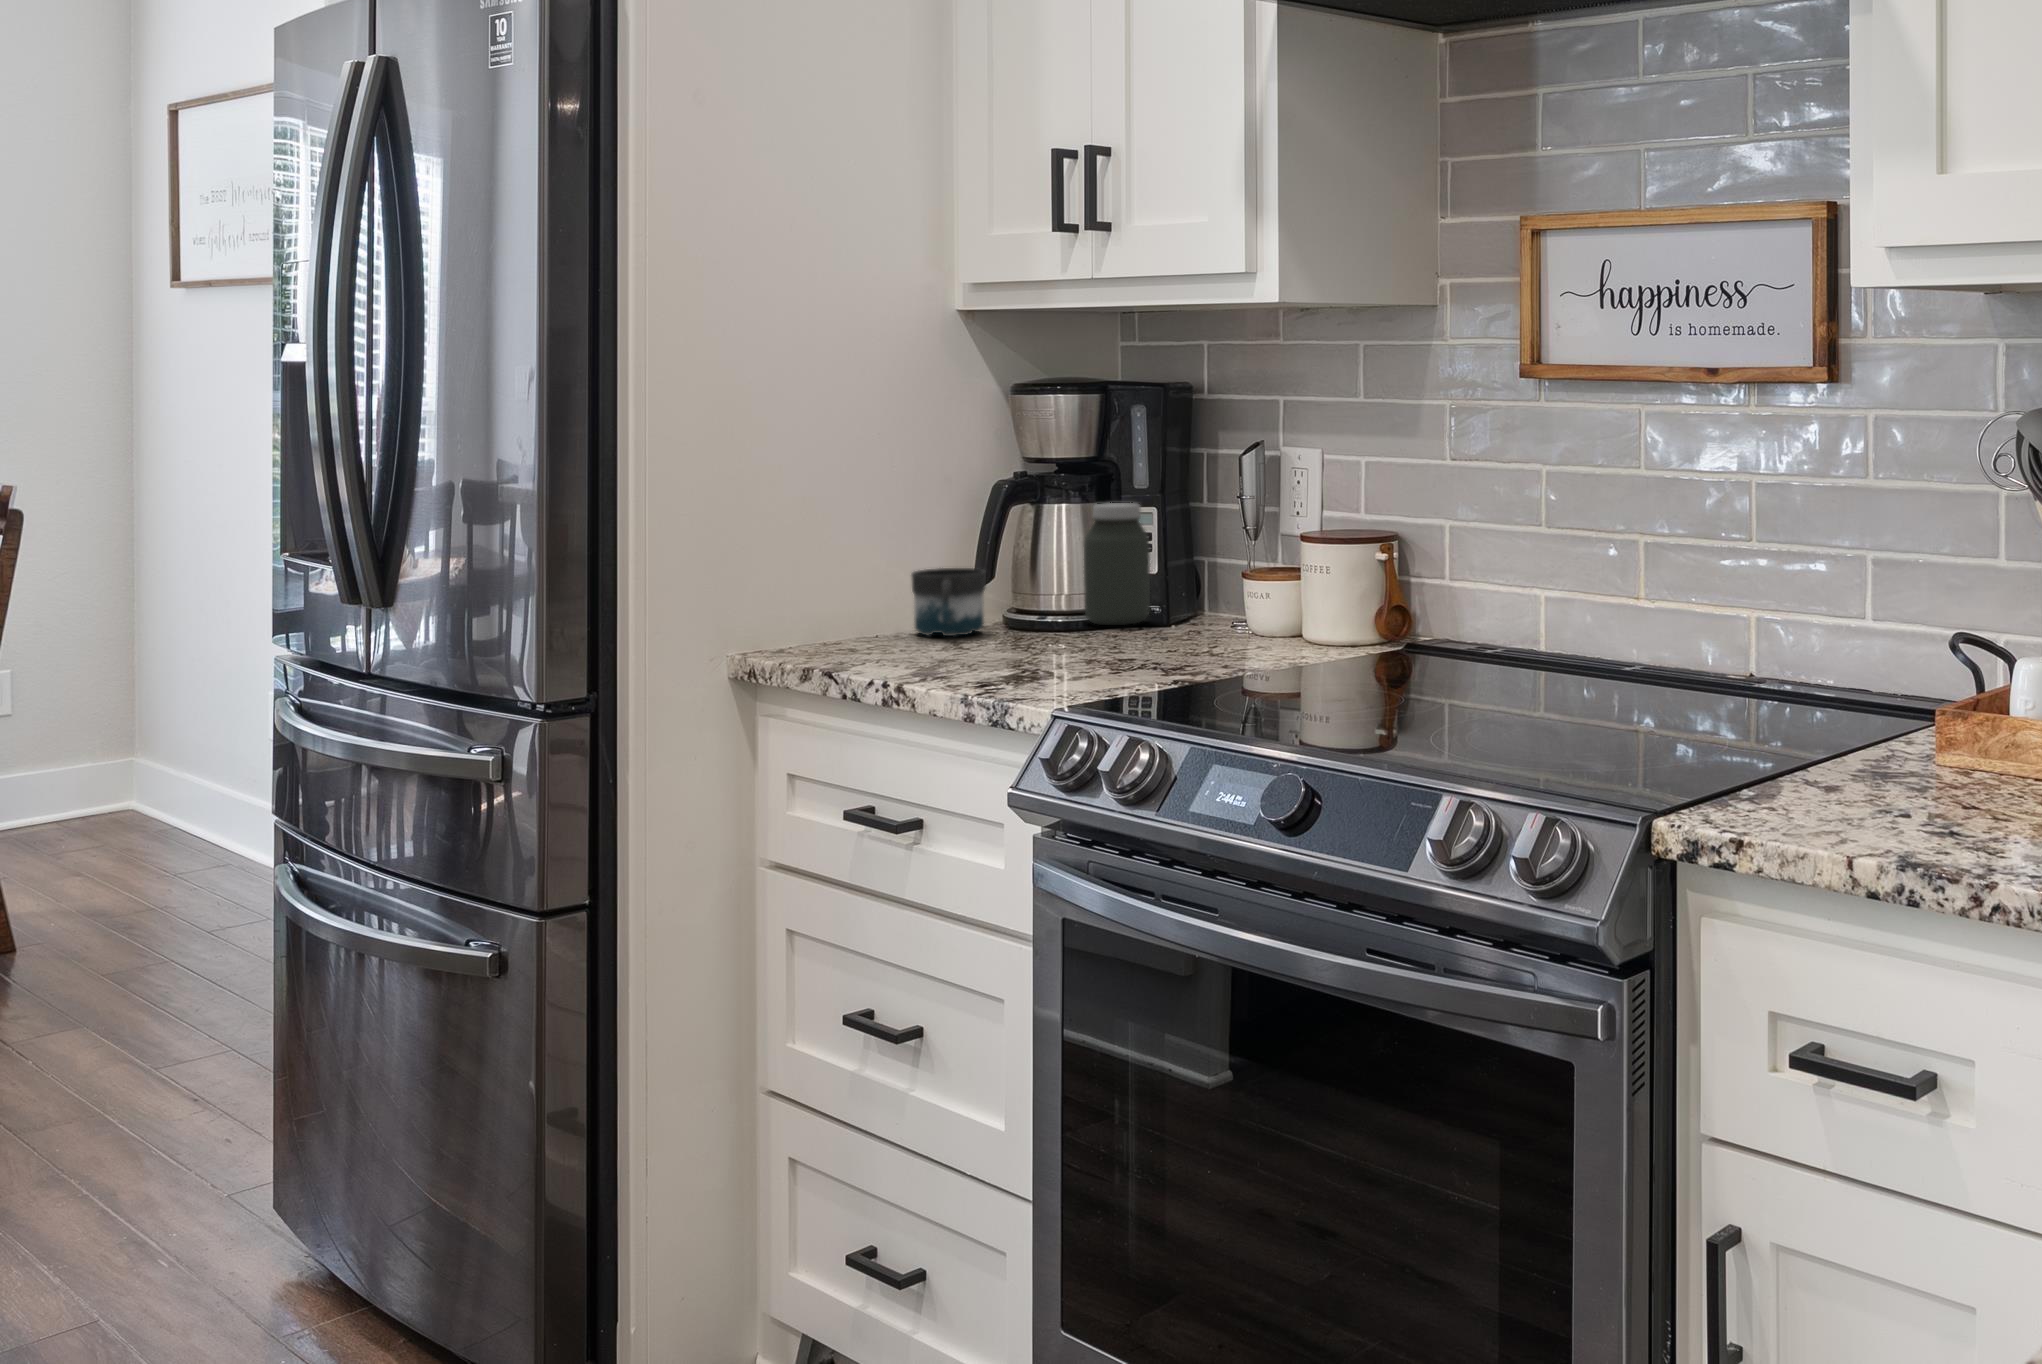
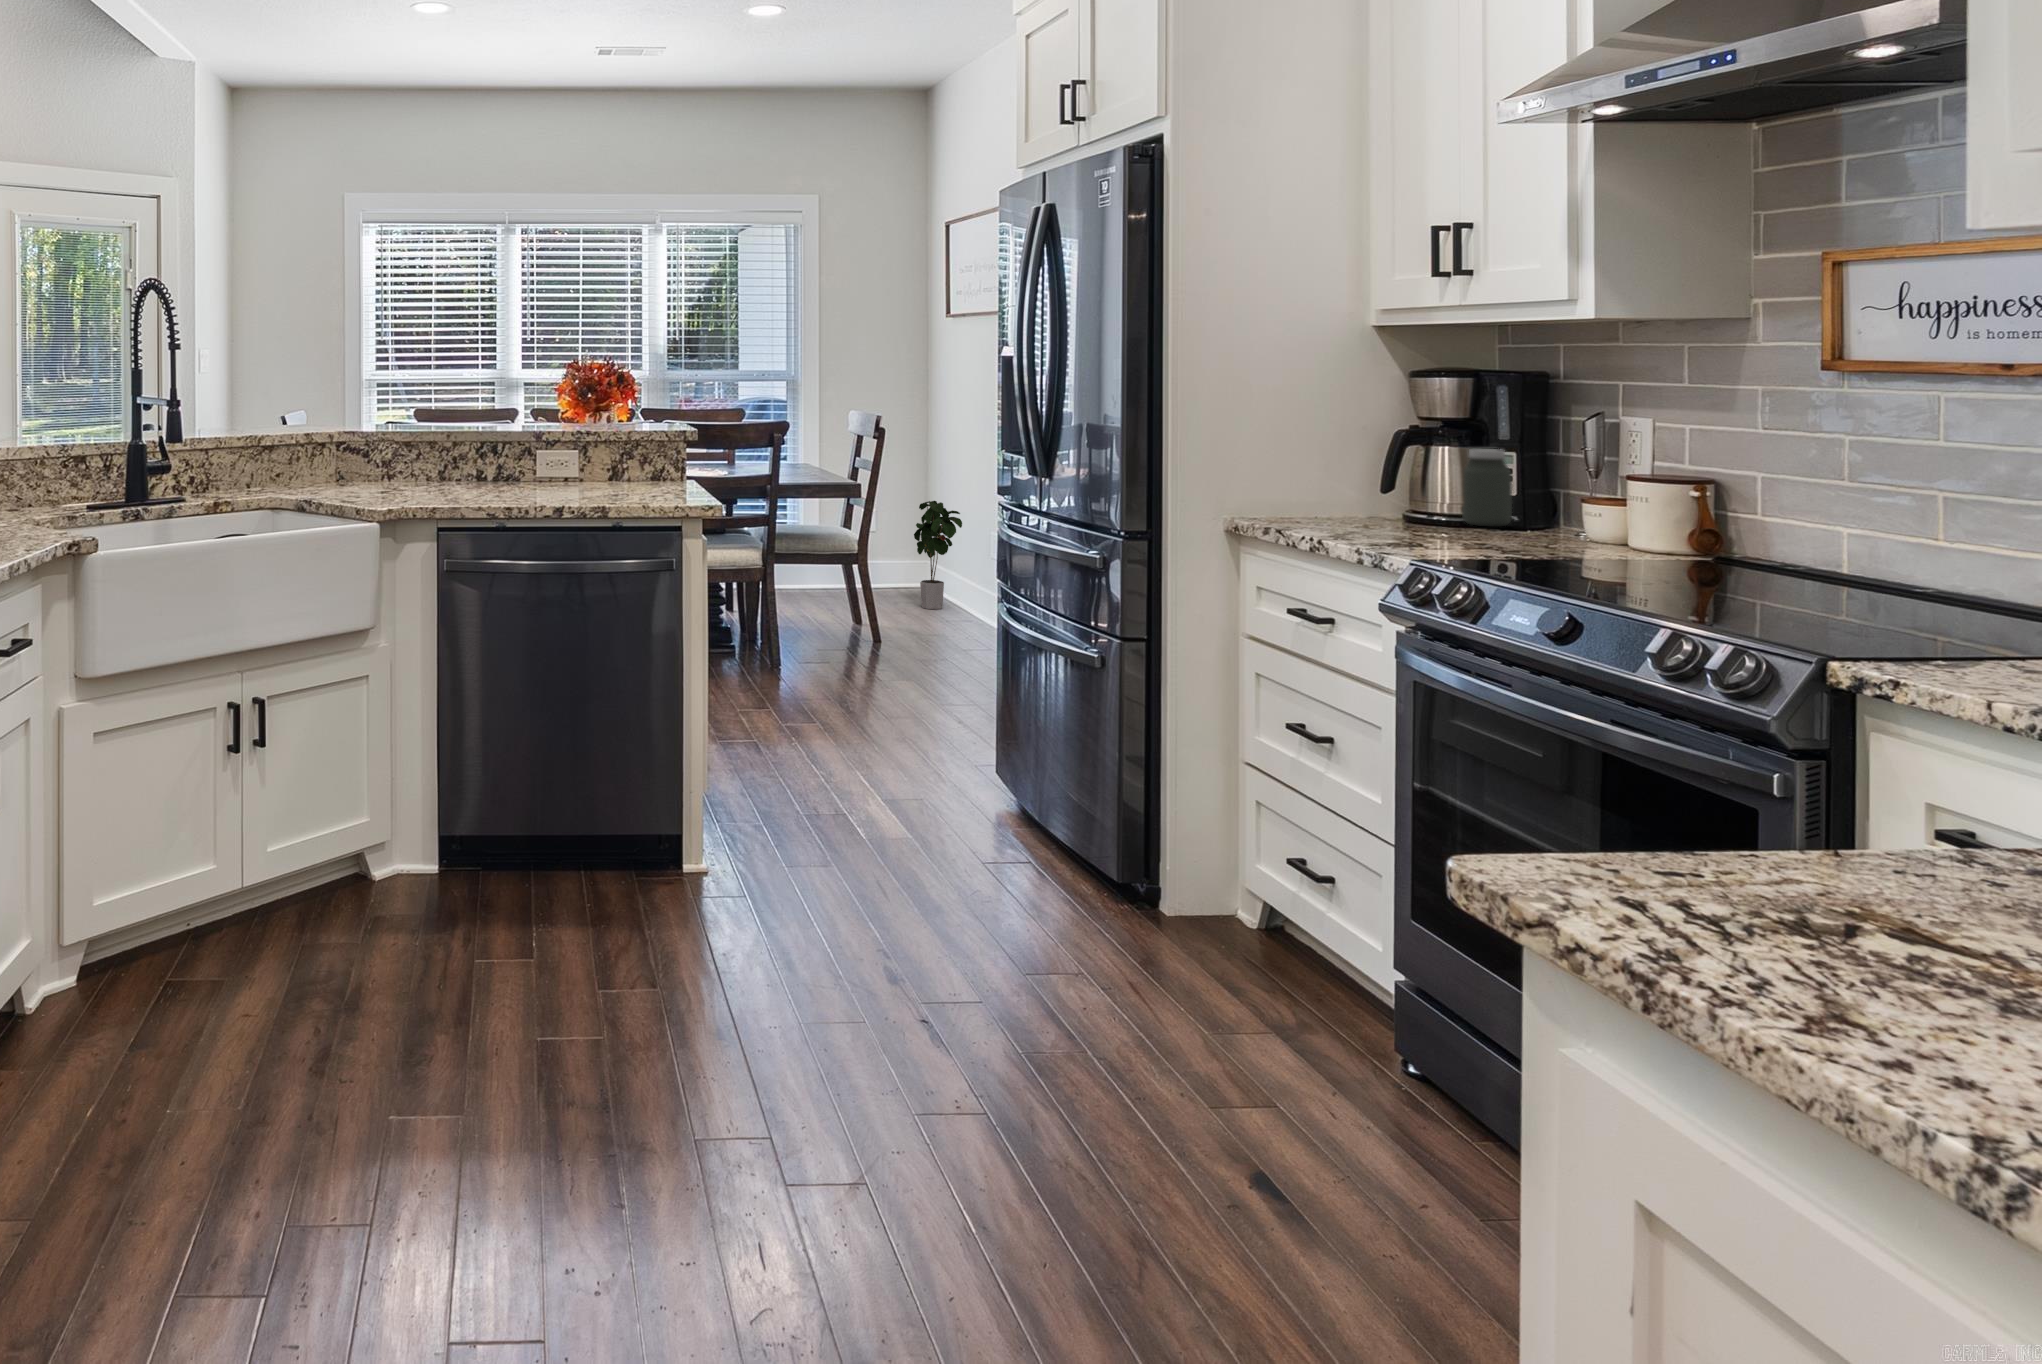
mug: present [912,568,986,636] -> none [1339,482,1390,522]
potted plant: none [83,628,189,838] -> present [914,501,962,609]

